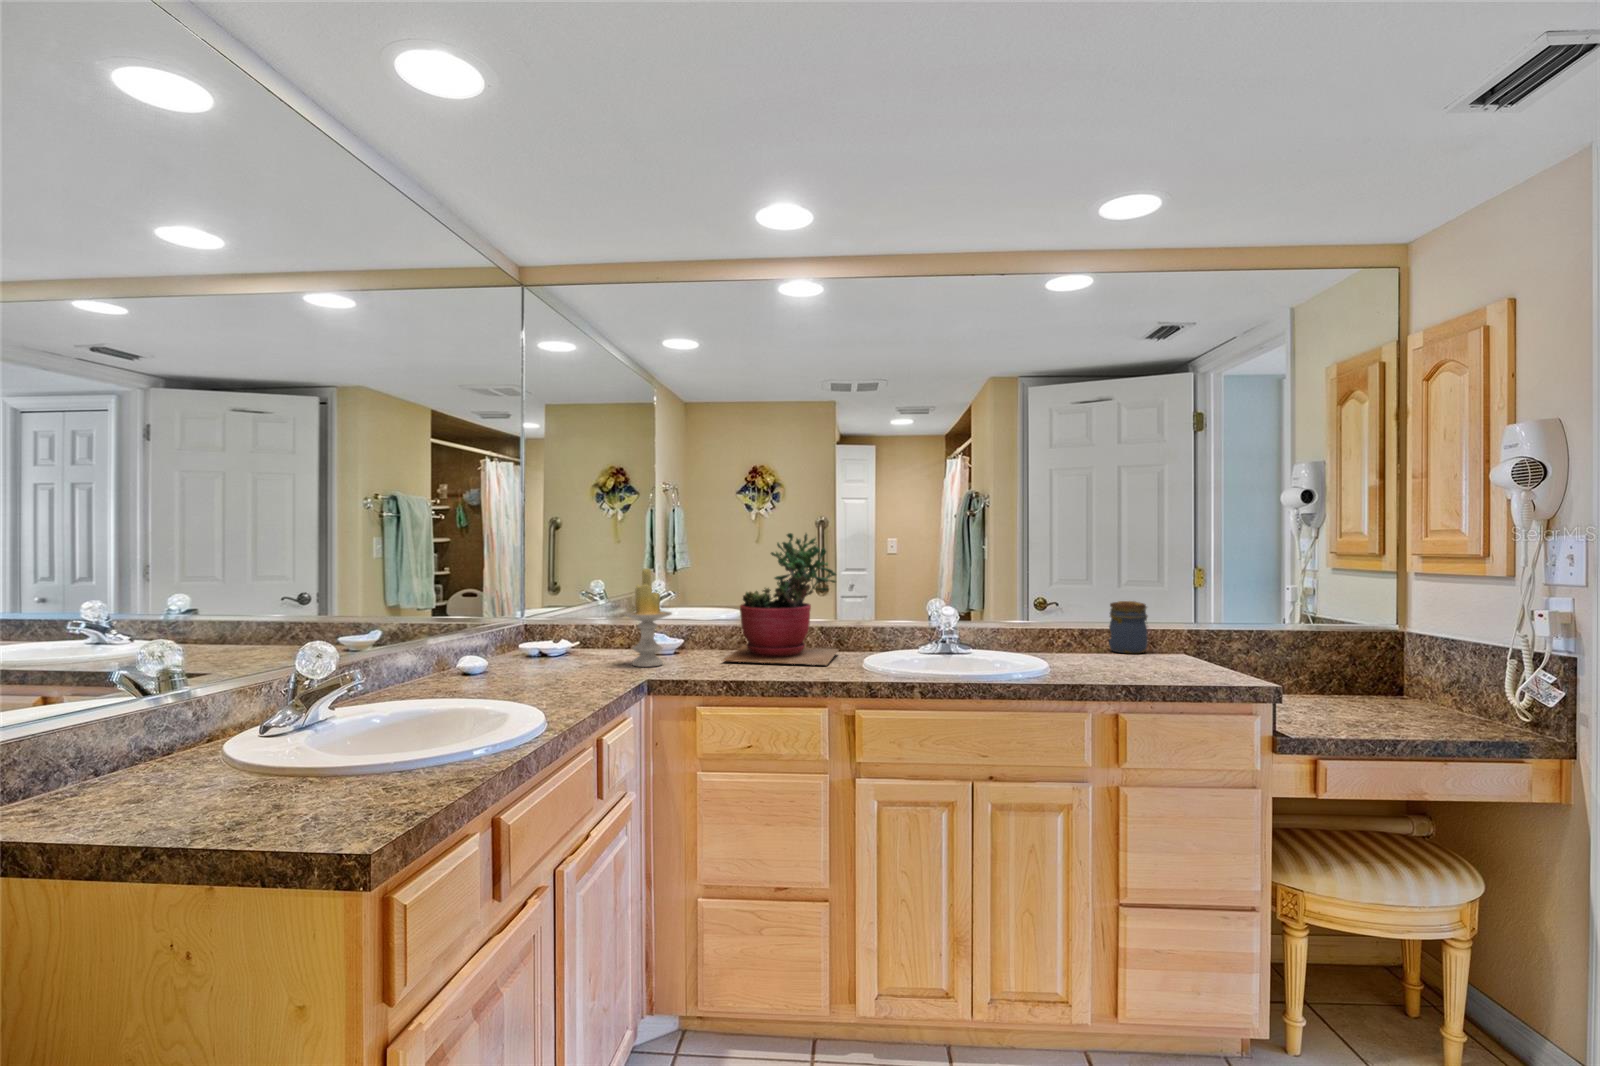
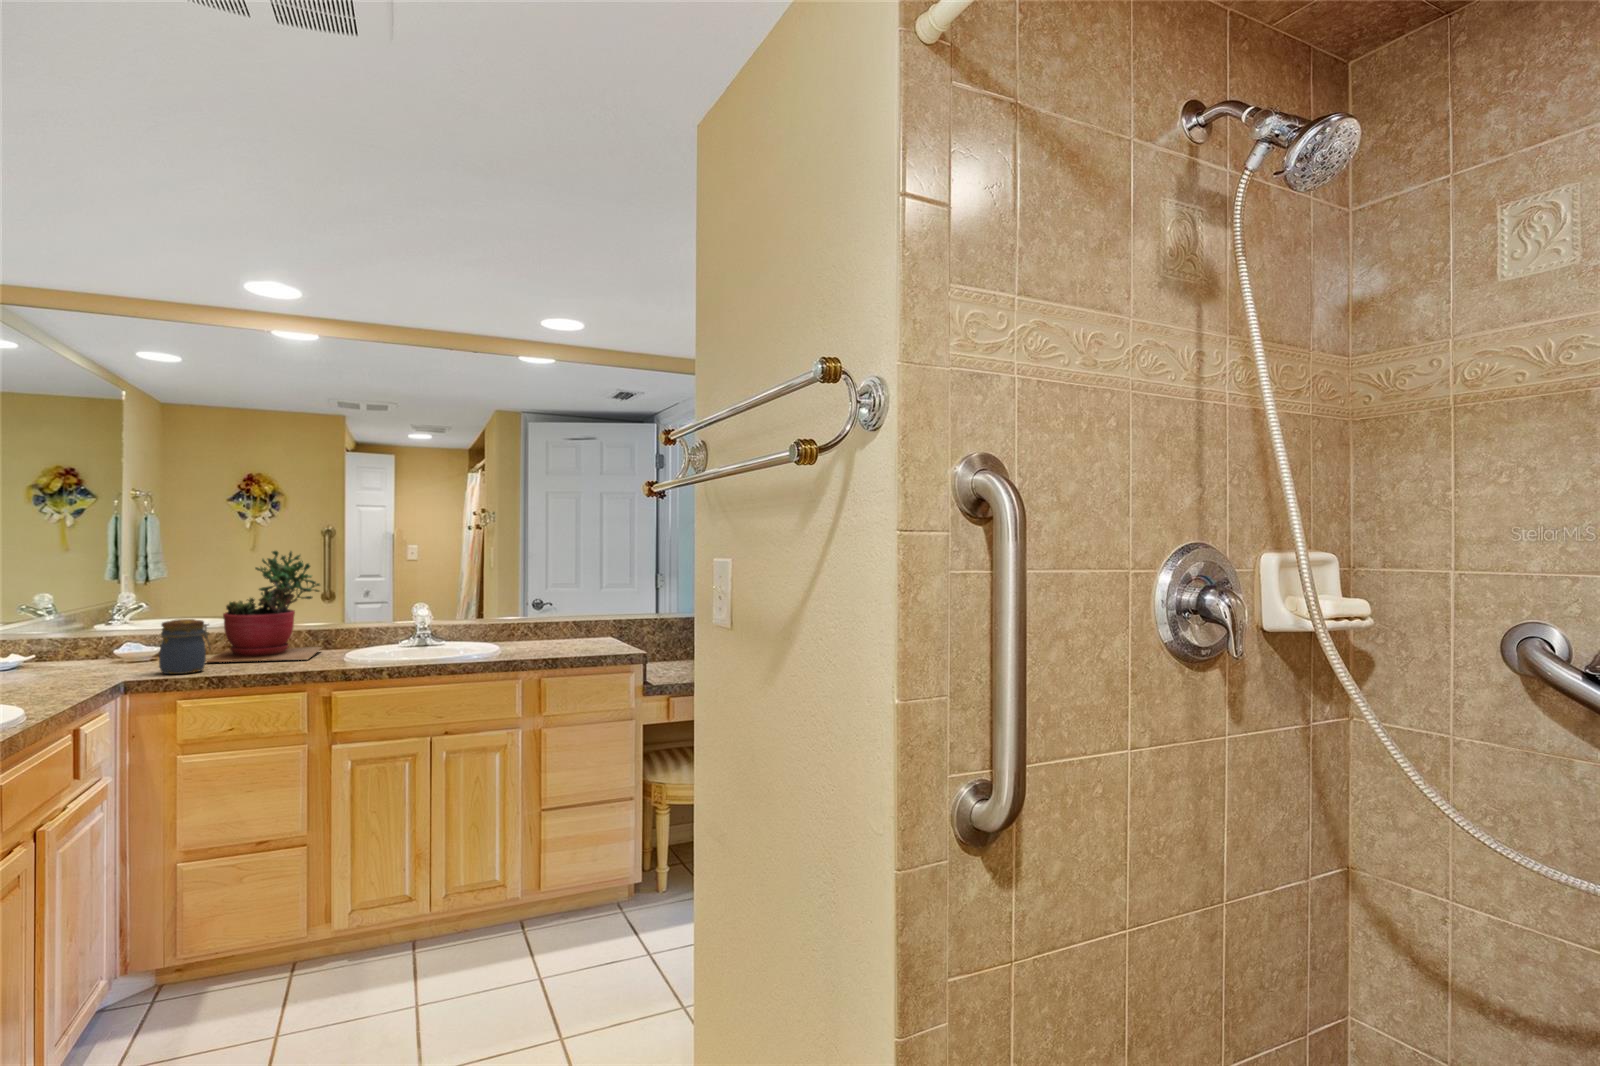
candle: present [623,569,672,667] -> none [95,584,151,672]
jar: present [1109,601,1148,653] -> present [159,619,211,674]

